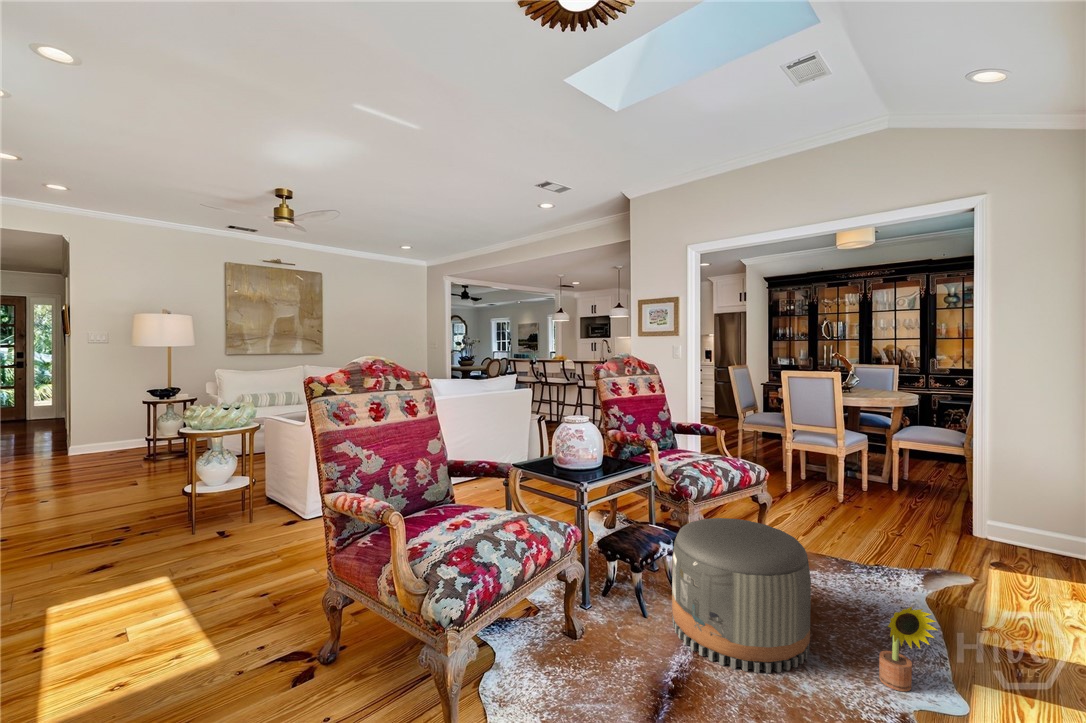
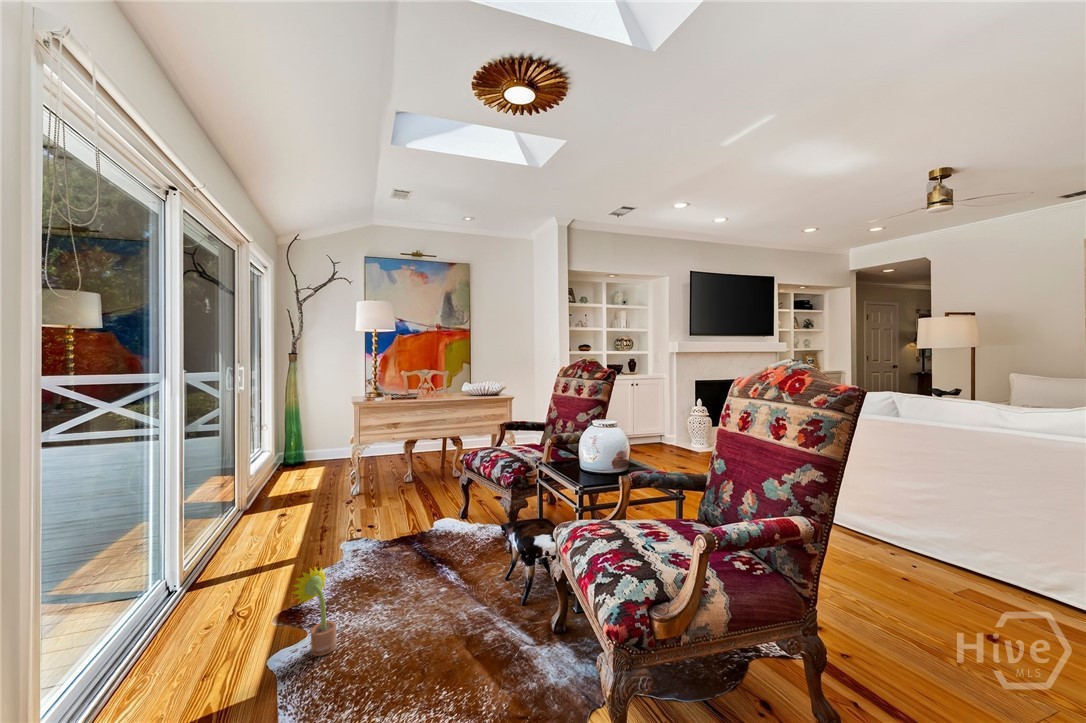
pouf: present [672,518,811,673] -> none [389,509,507,646]

